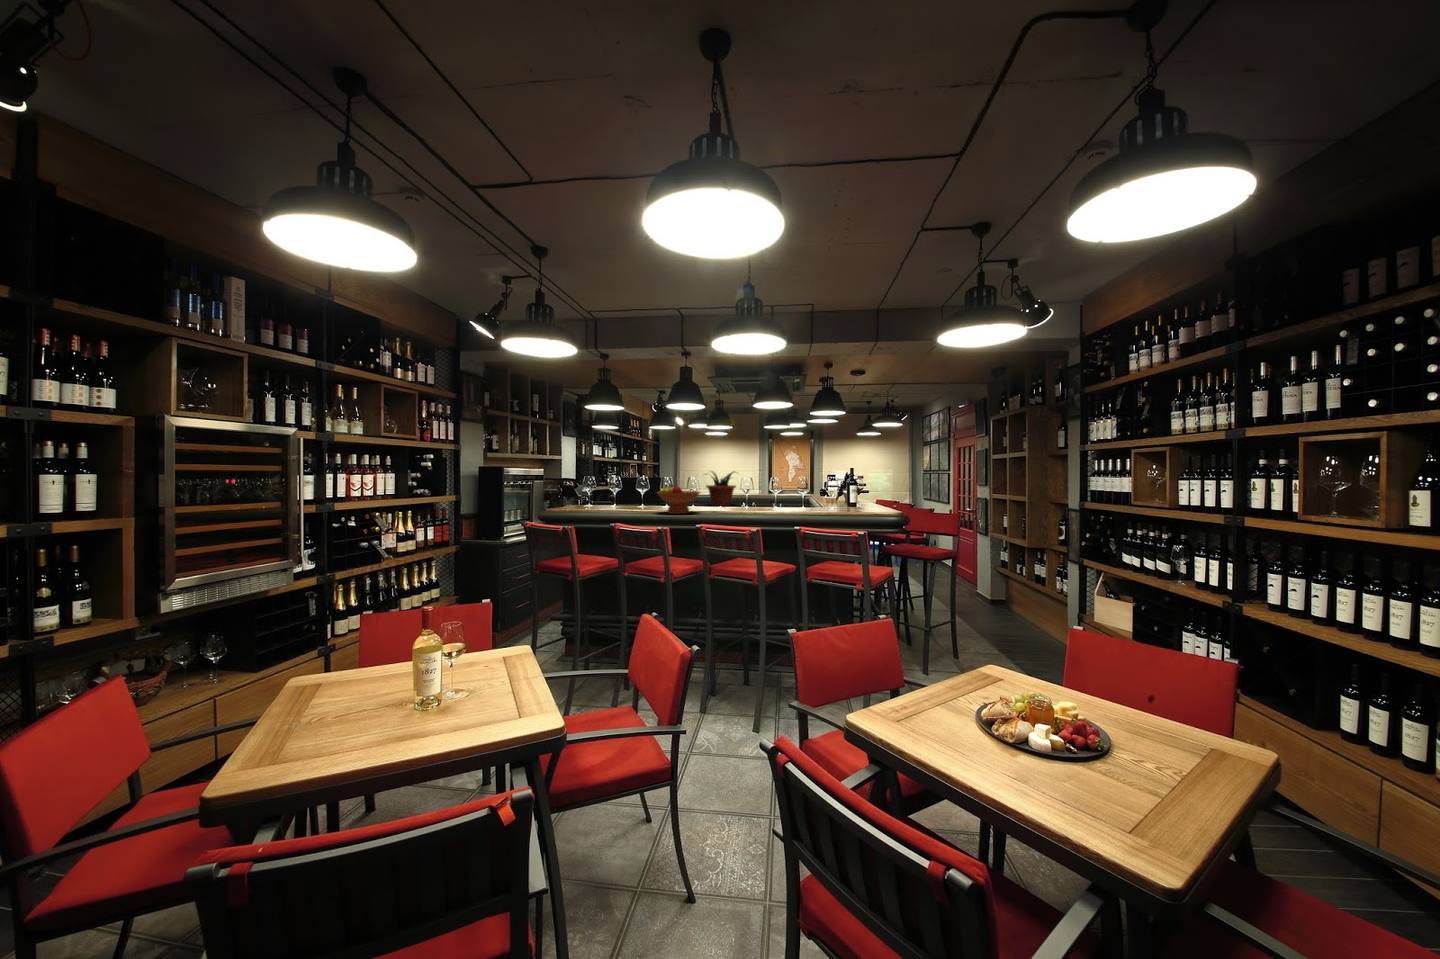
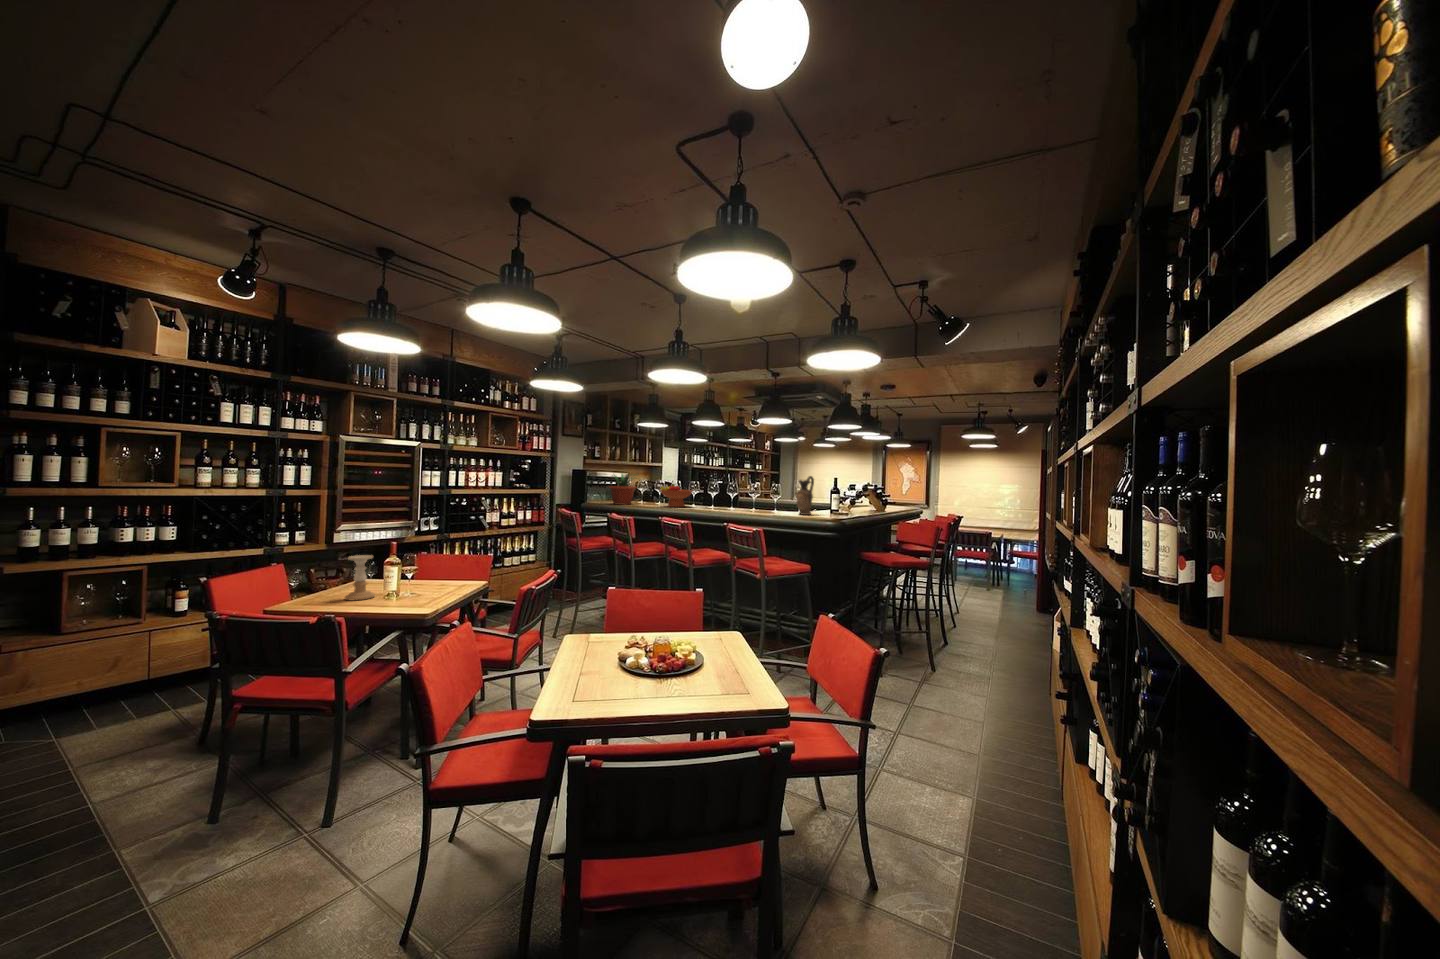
potted plant: present [706,471,736,506] -> present [609,474,636,505]
ceramic pitcher: none [852,472,871,517] -> present [796,476,814,515]
candle holder: none [406,645,460,740] -> present [345,555,375,600]

